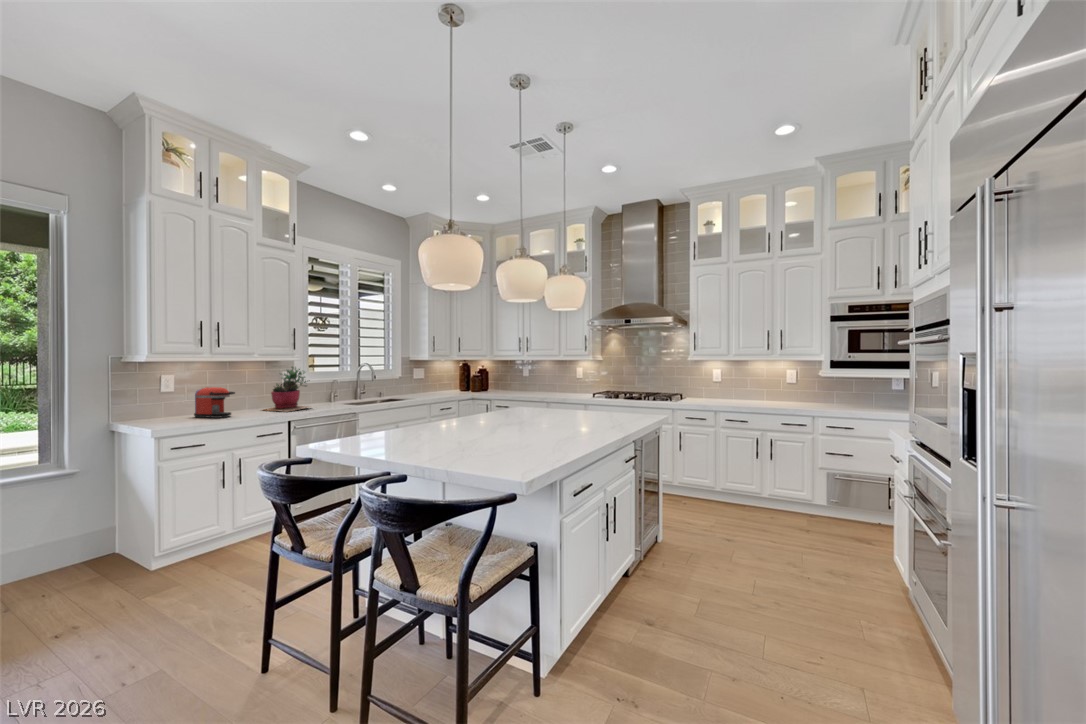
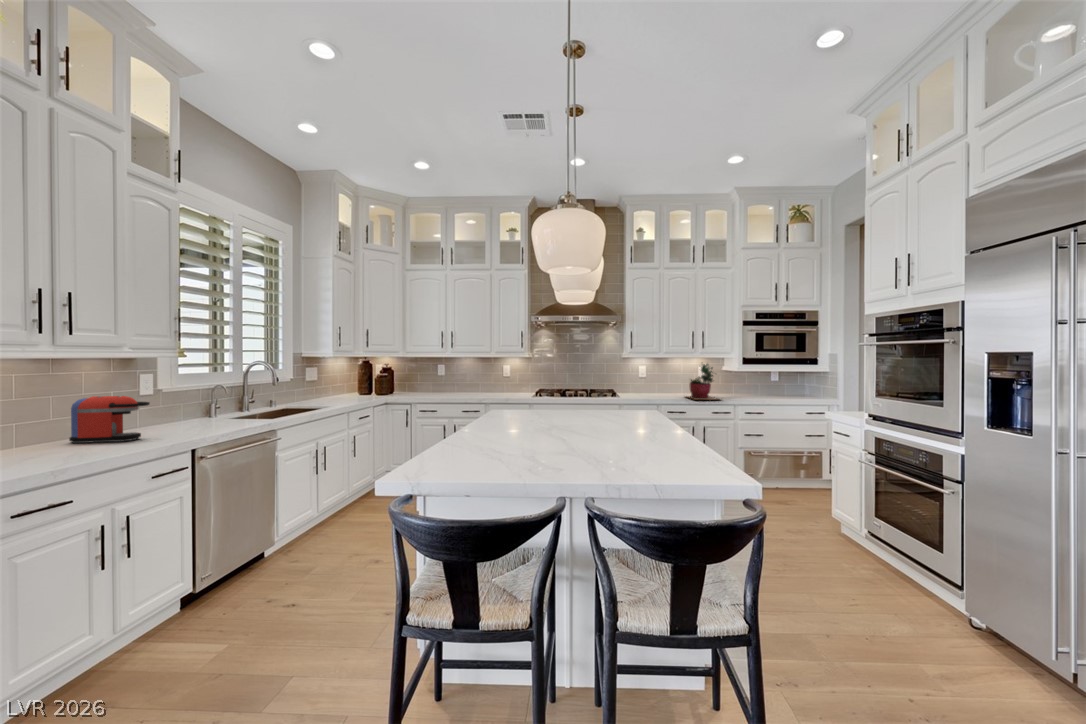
succulent plant: present [263,367,310,412] -> present [687,364,718,400]

